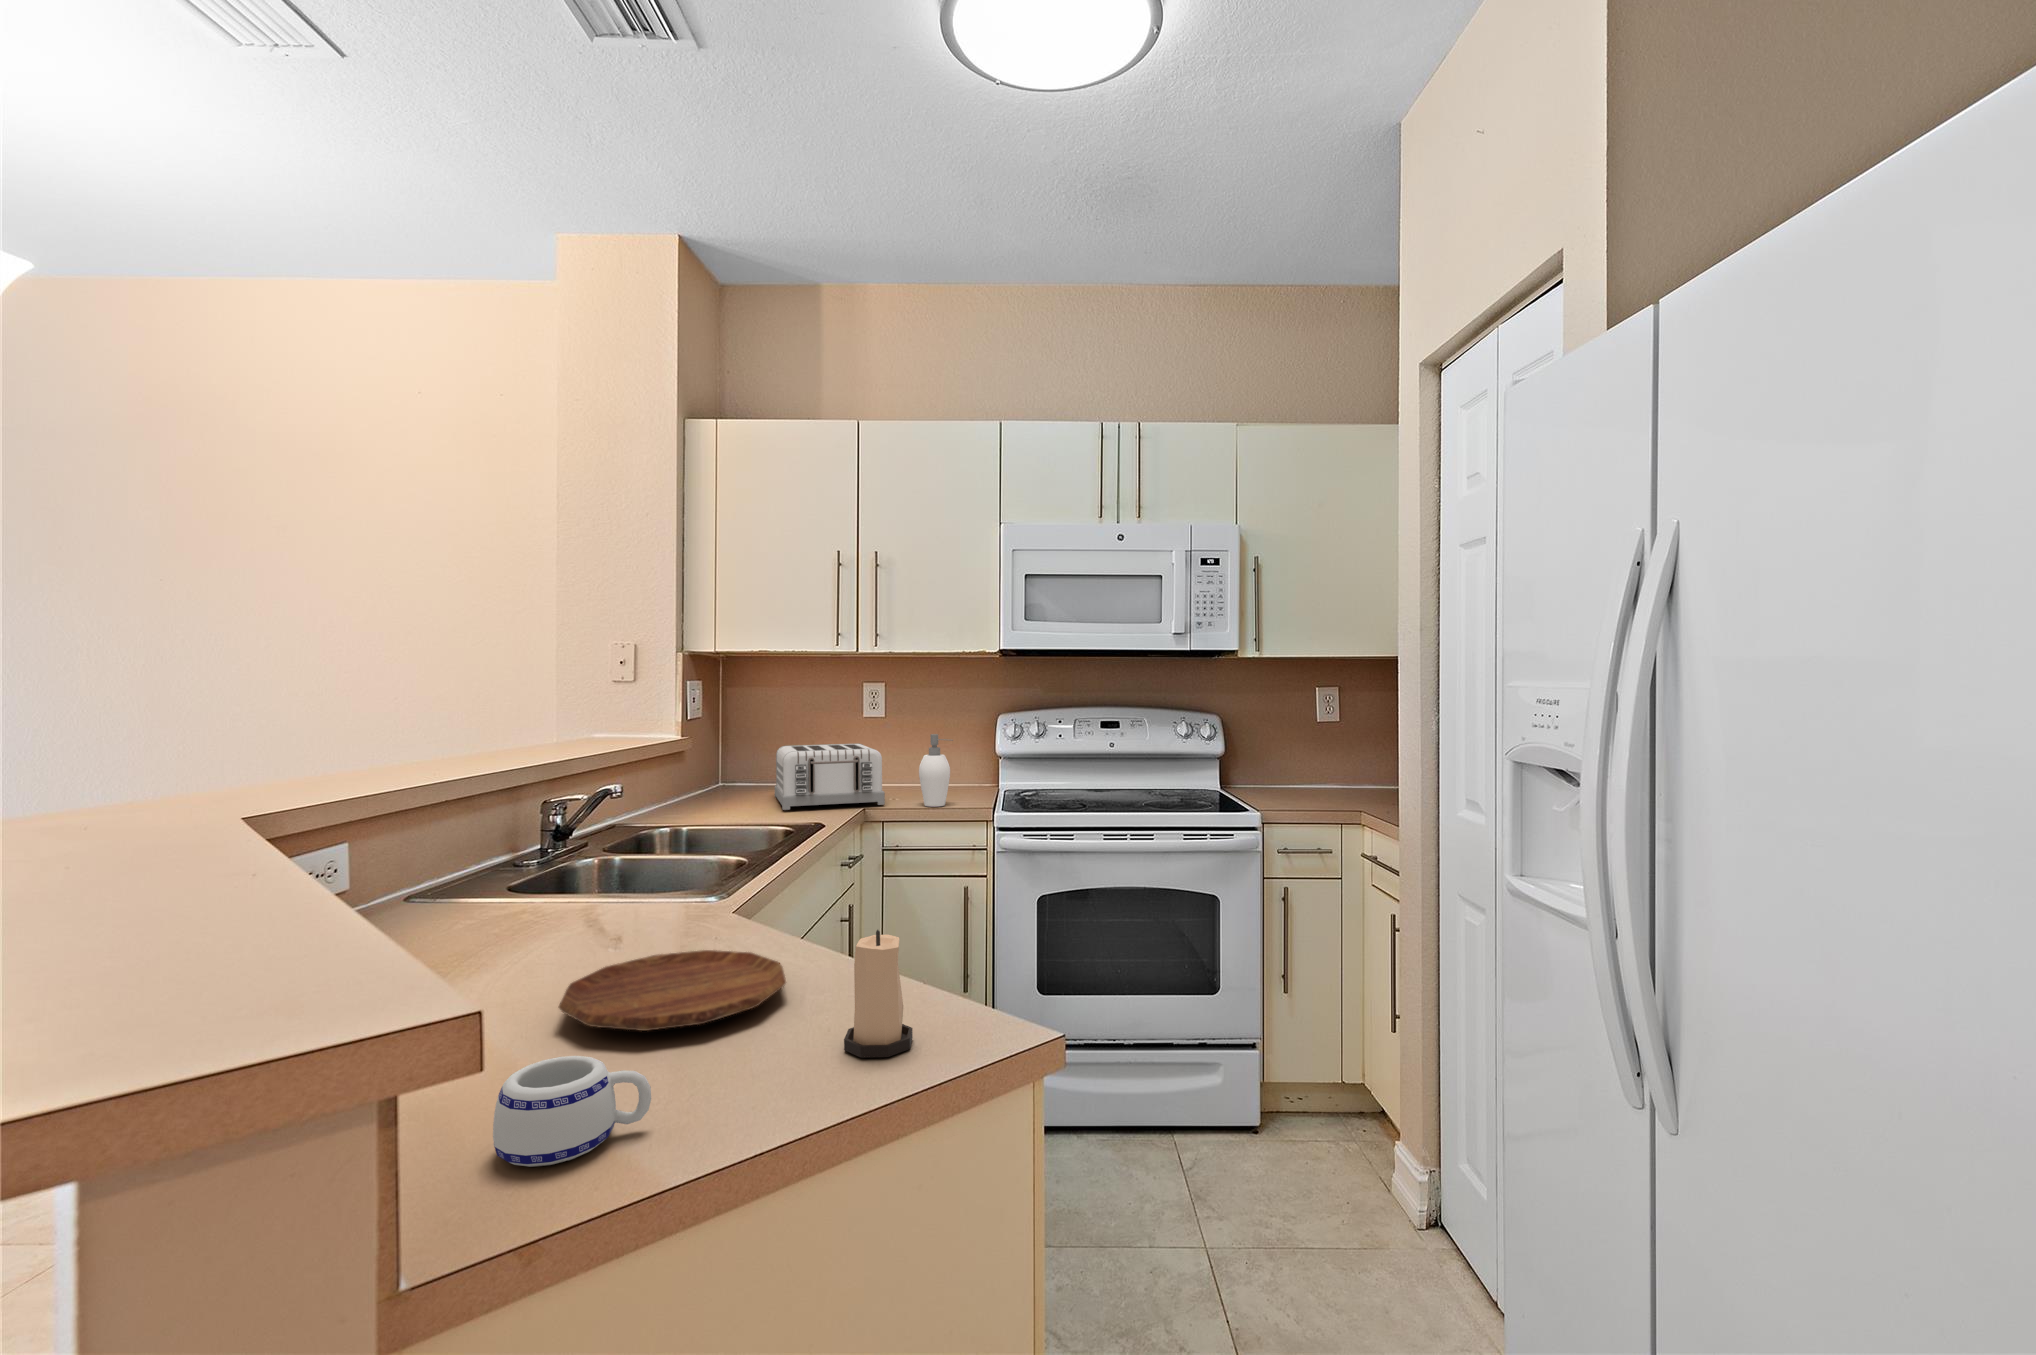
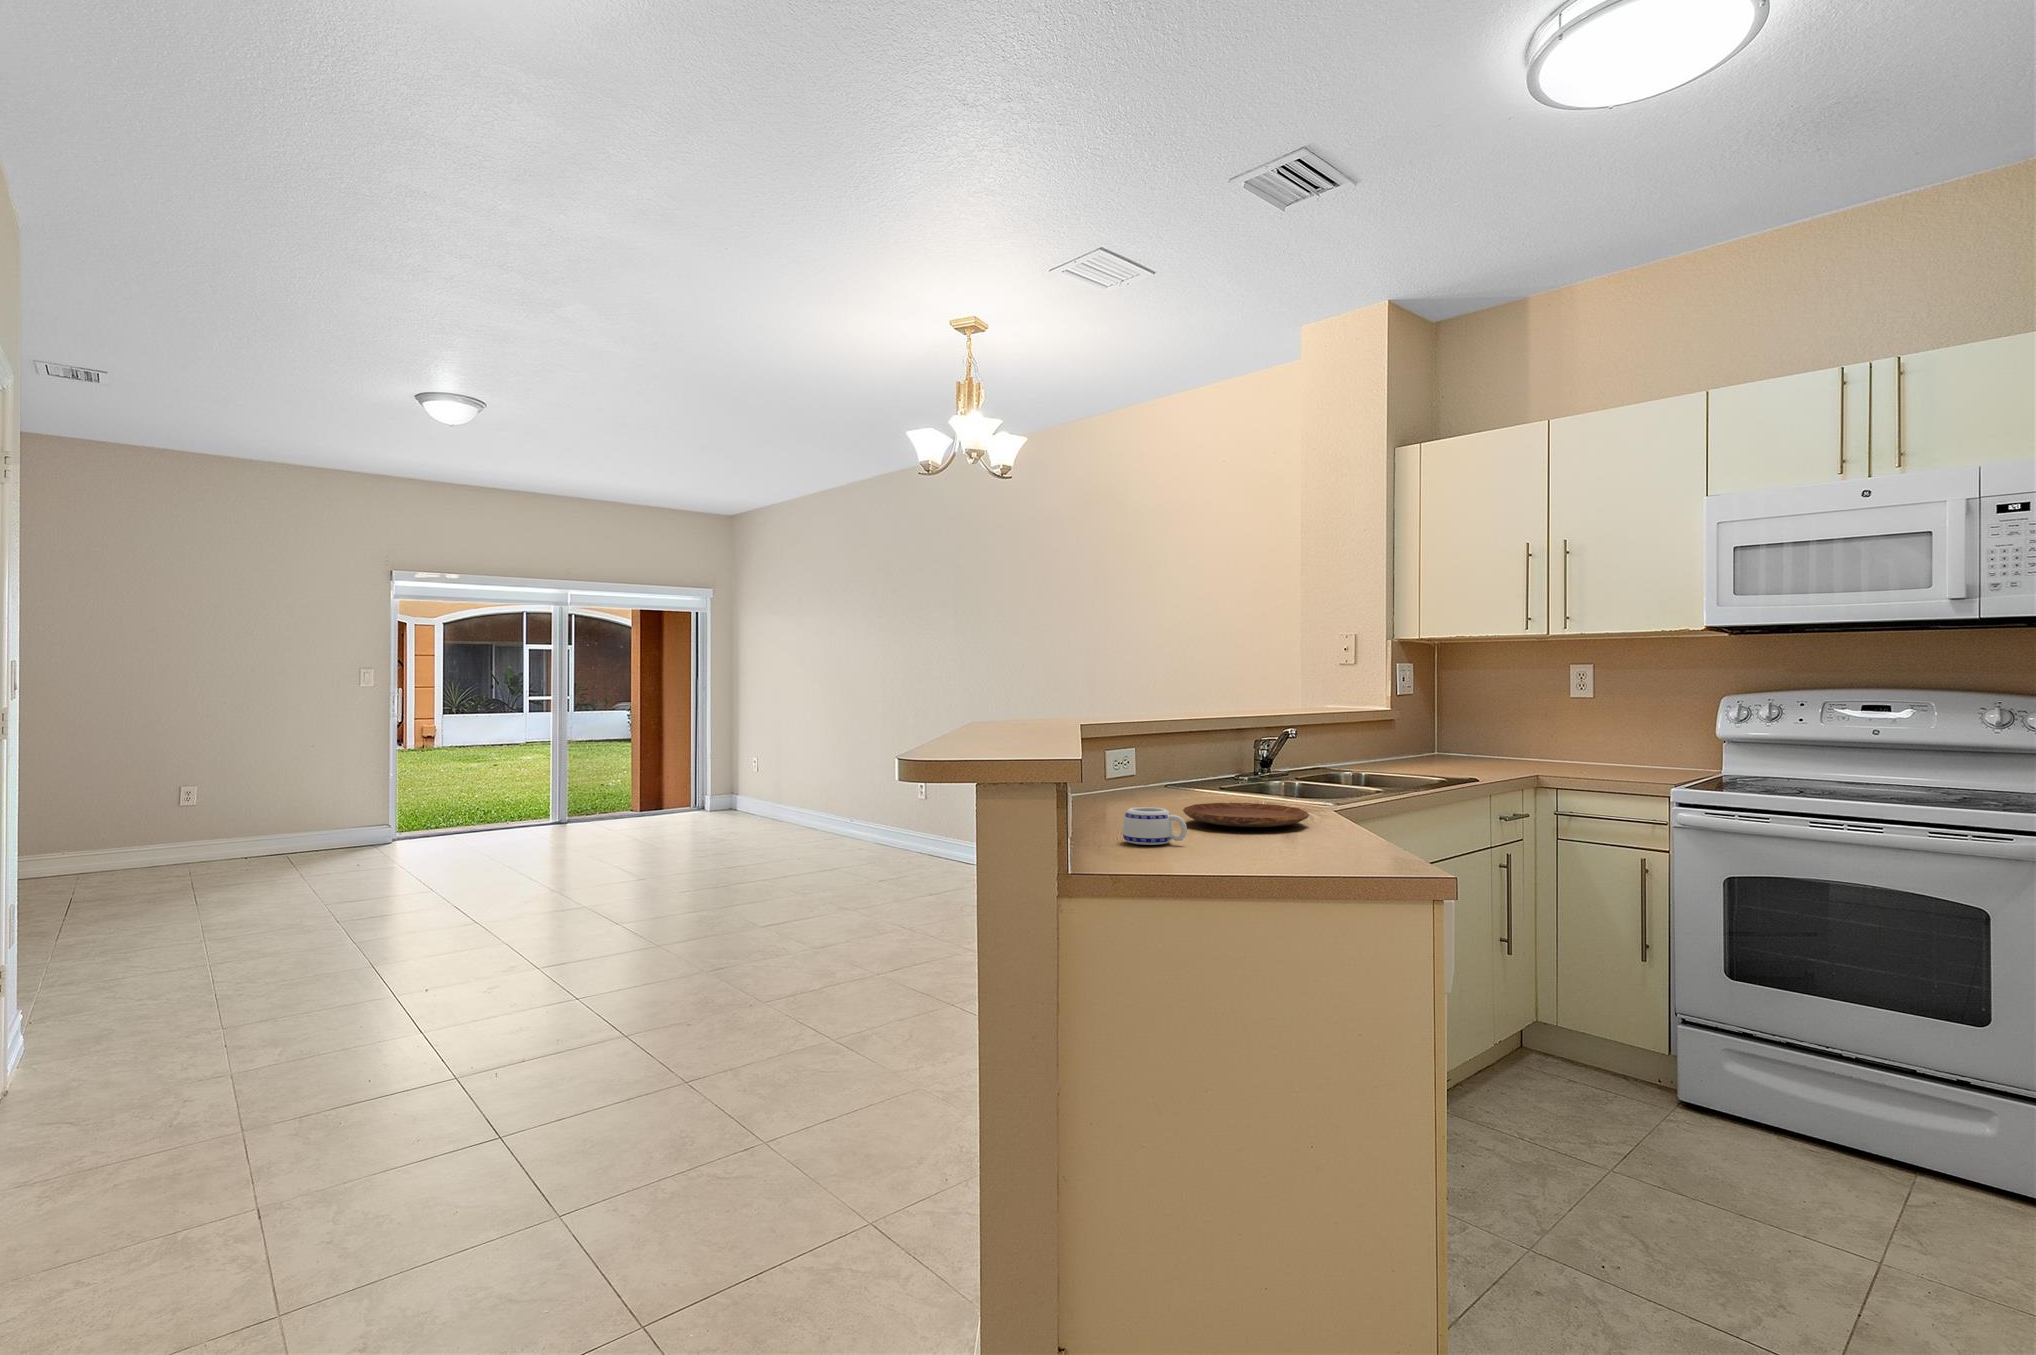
soap dispenser: present [919,734,953,807] -> none [1602,711,1638,782]
toaster: present [775,743,885,810] -> none [1463,719,1566,776]
candle: present [844,930,913,1058] -> none [1302,778,1345,849]

